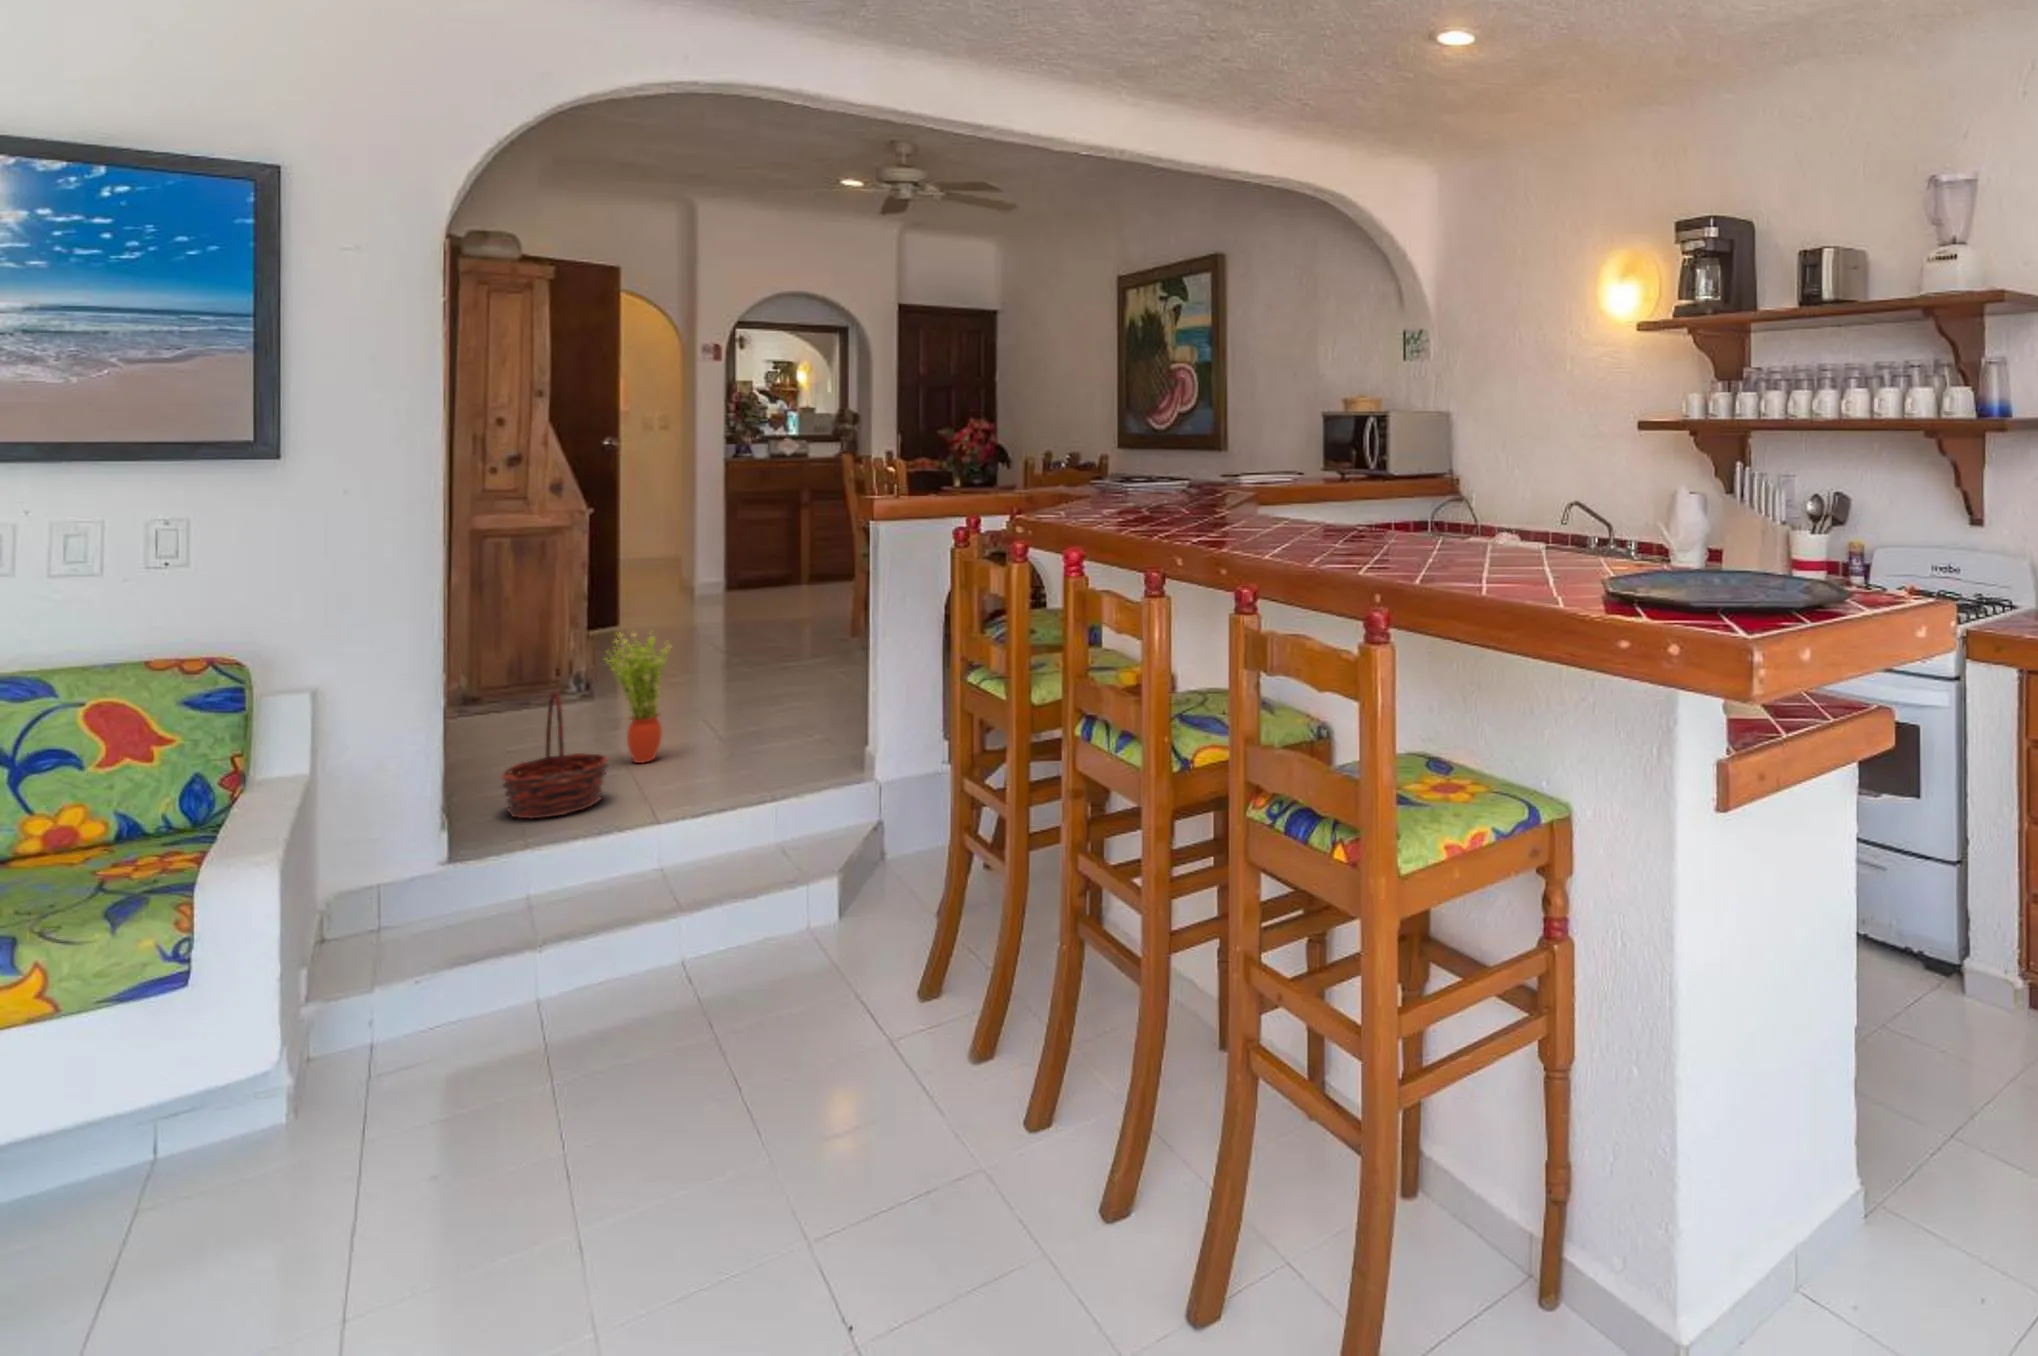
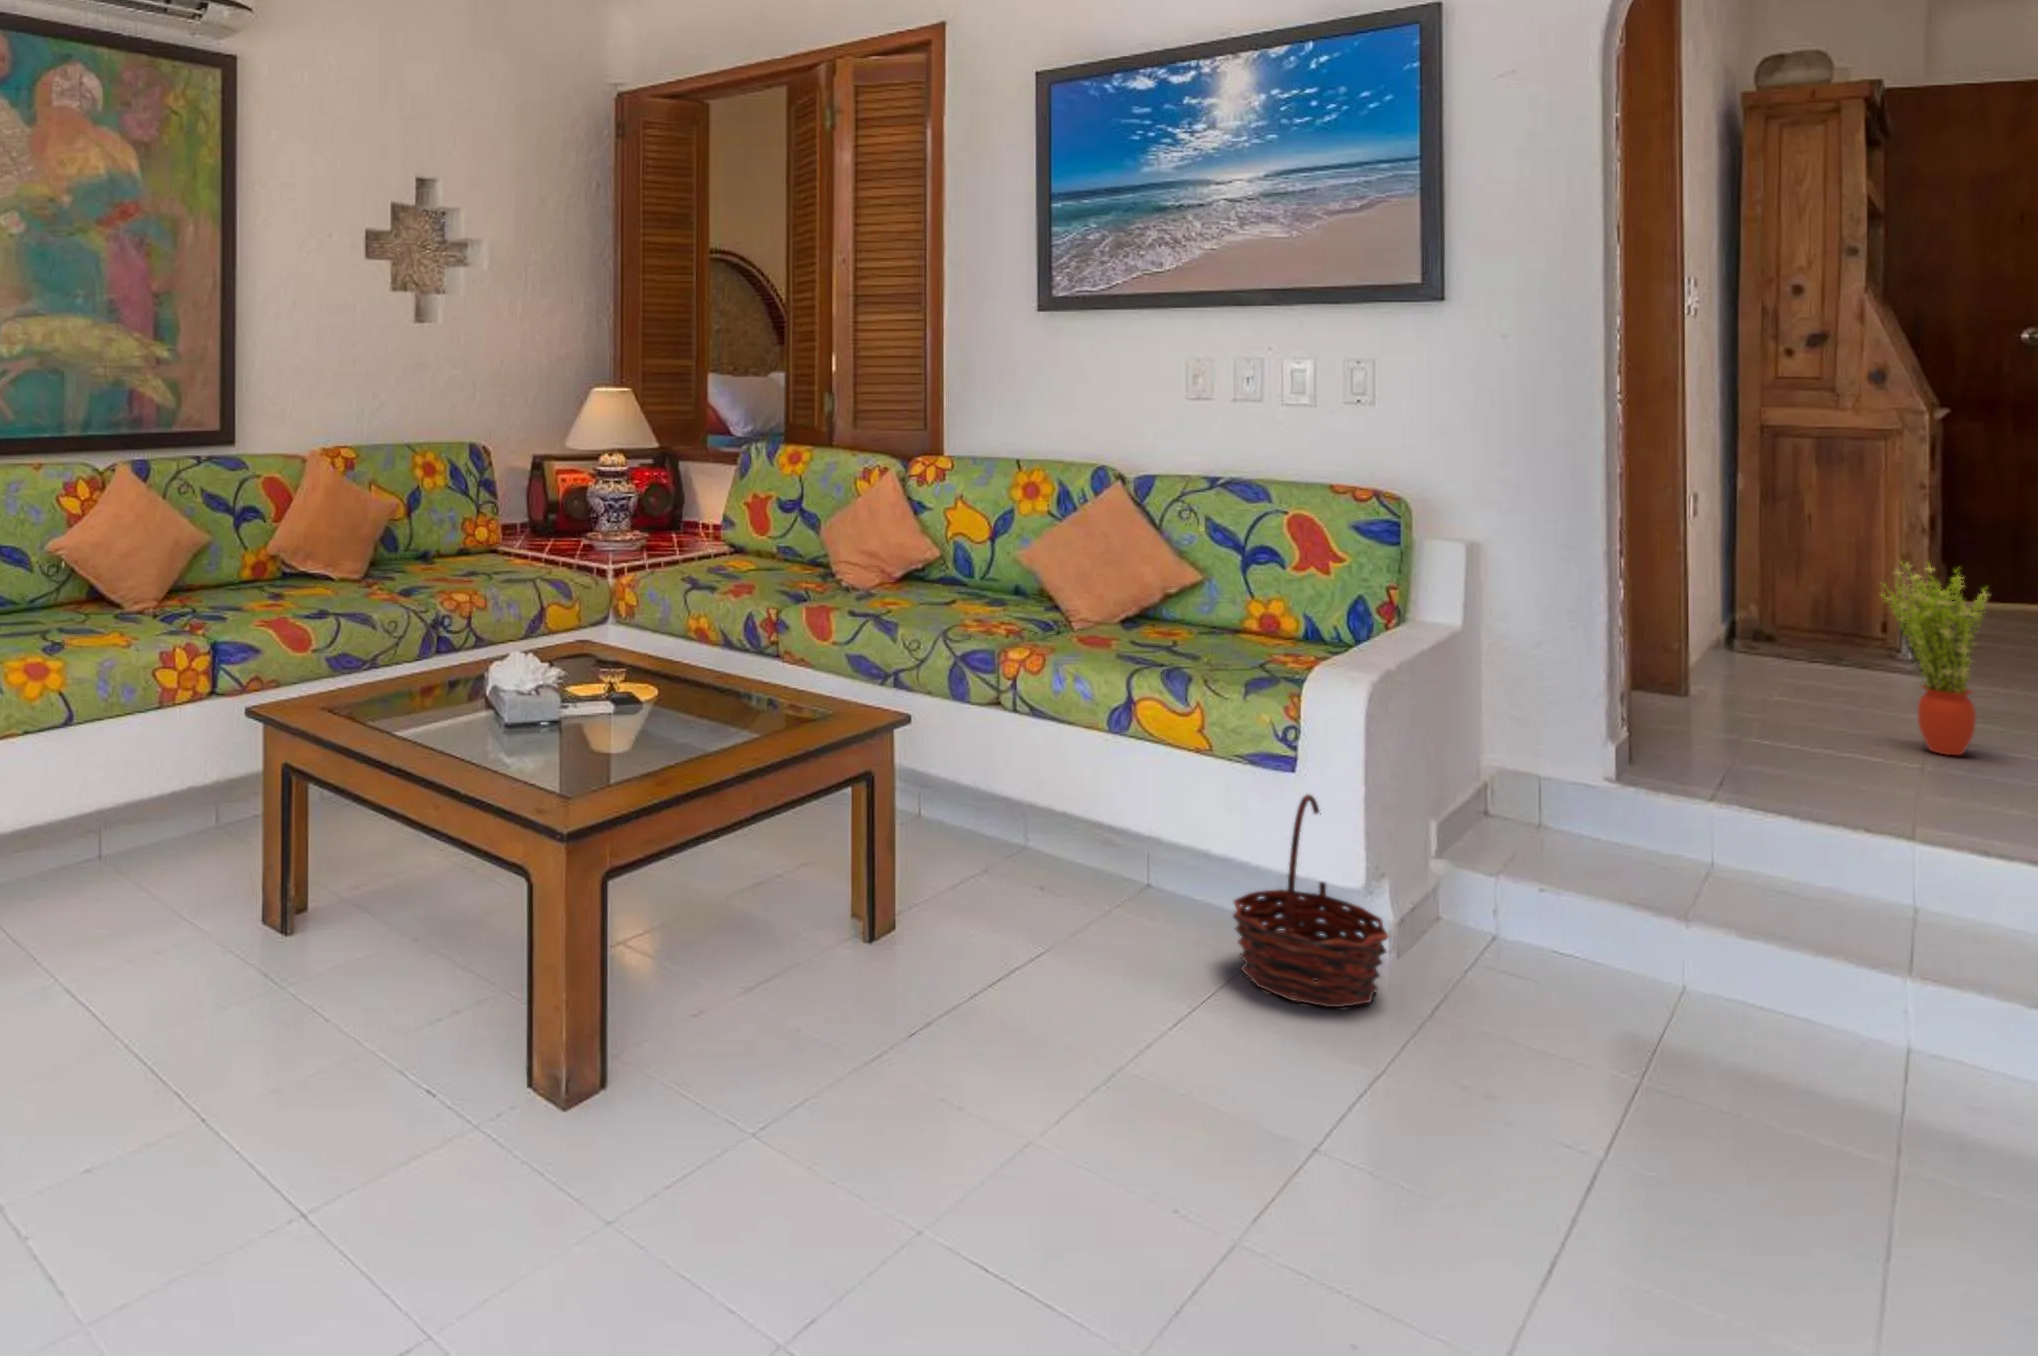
basket: present [501,691,608,818] -> present [1233,795,1389,1007]

